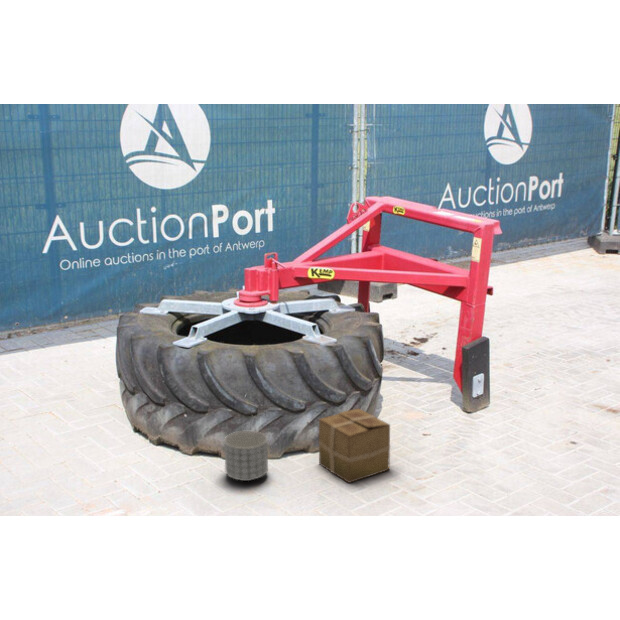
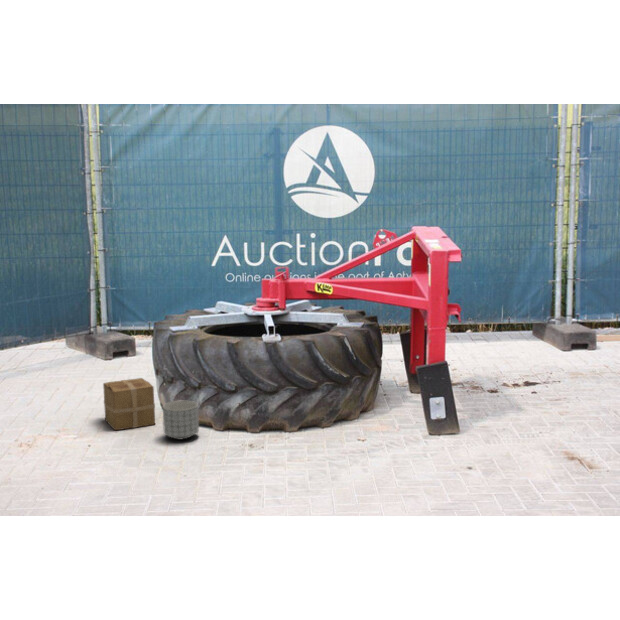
cardboard box: present [319,409,390,483] -> present [103,378,155,430]

